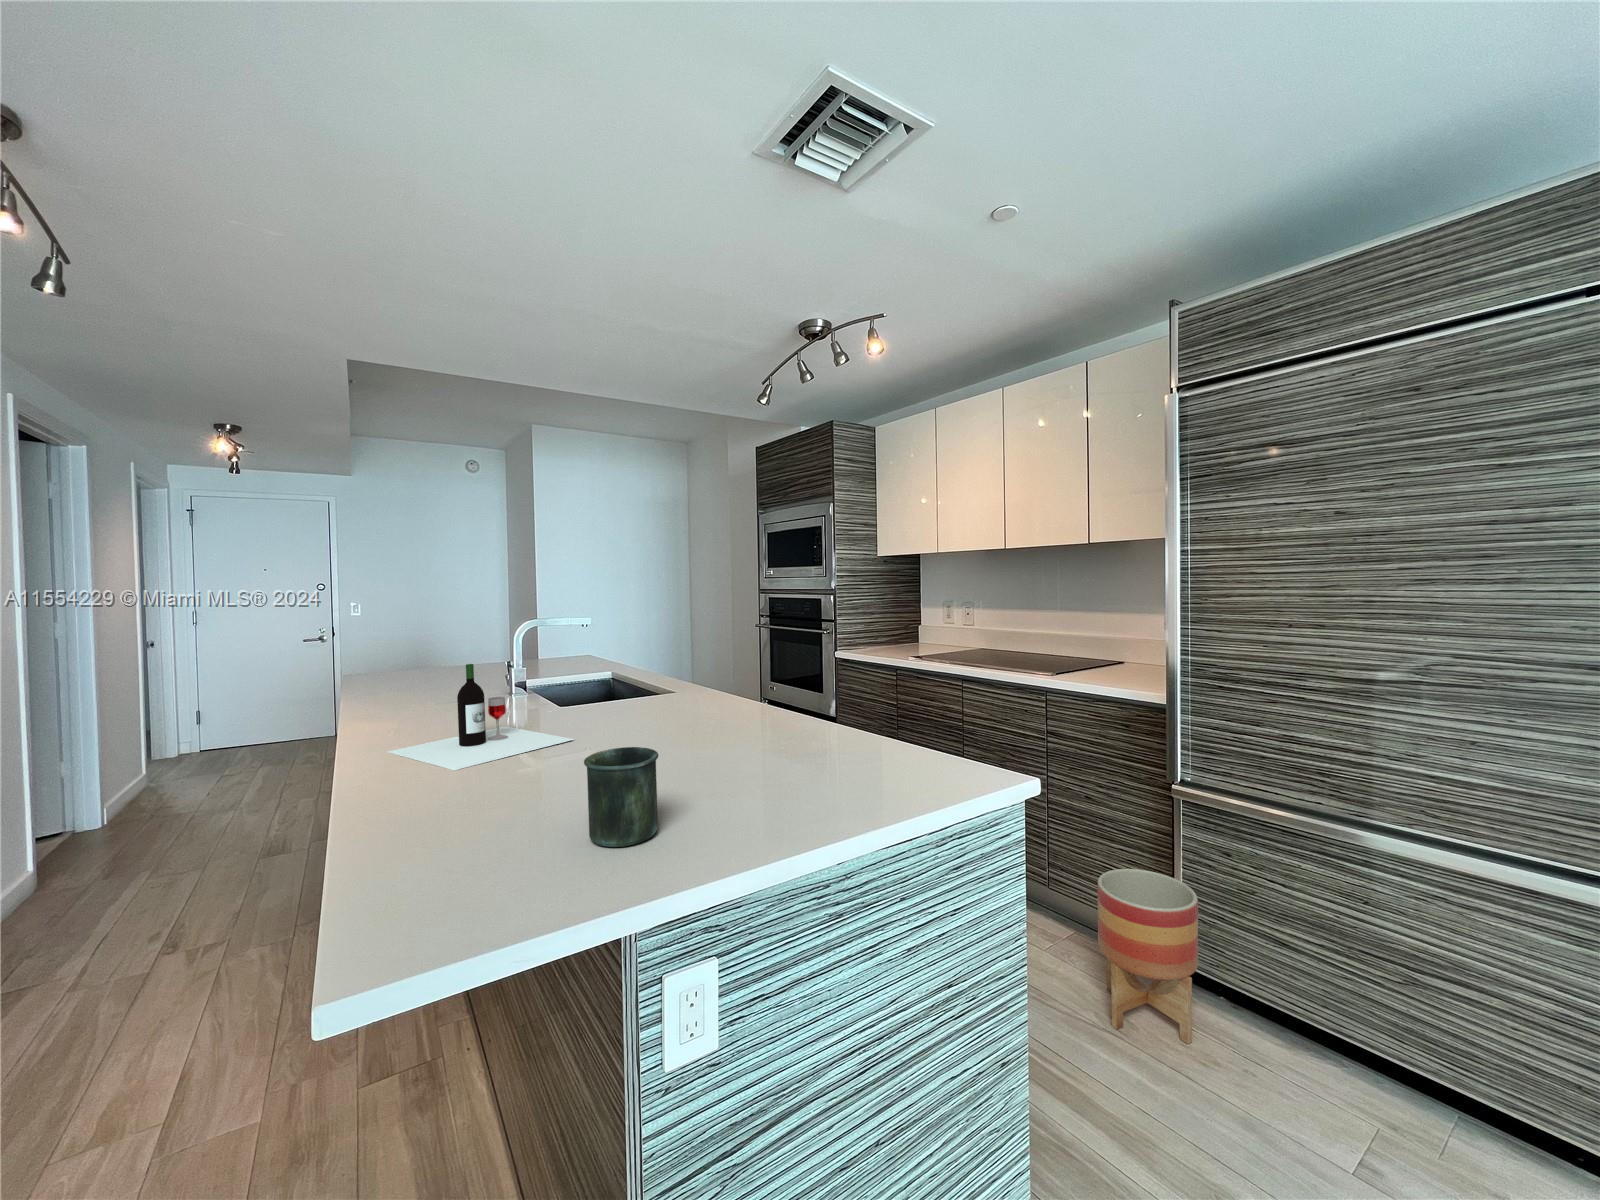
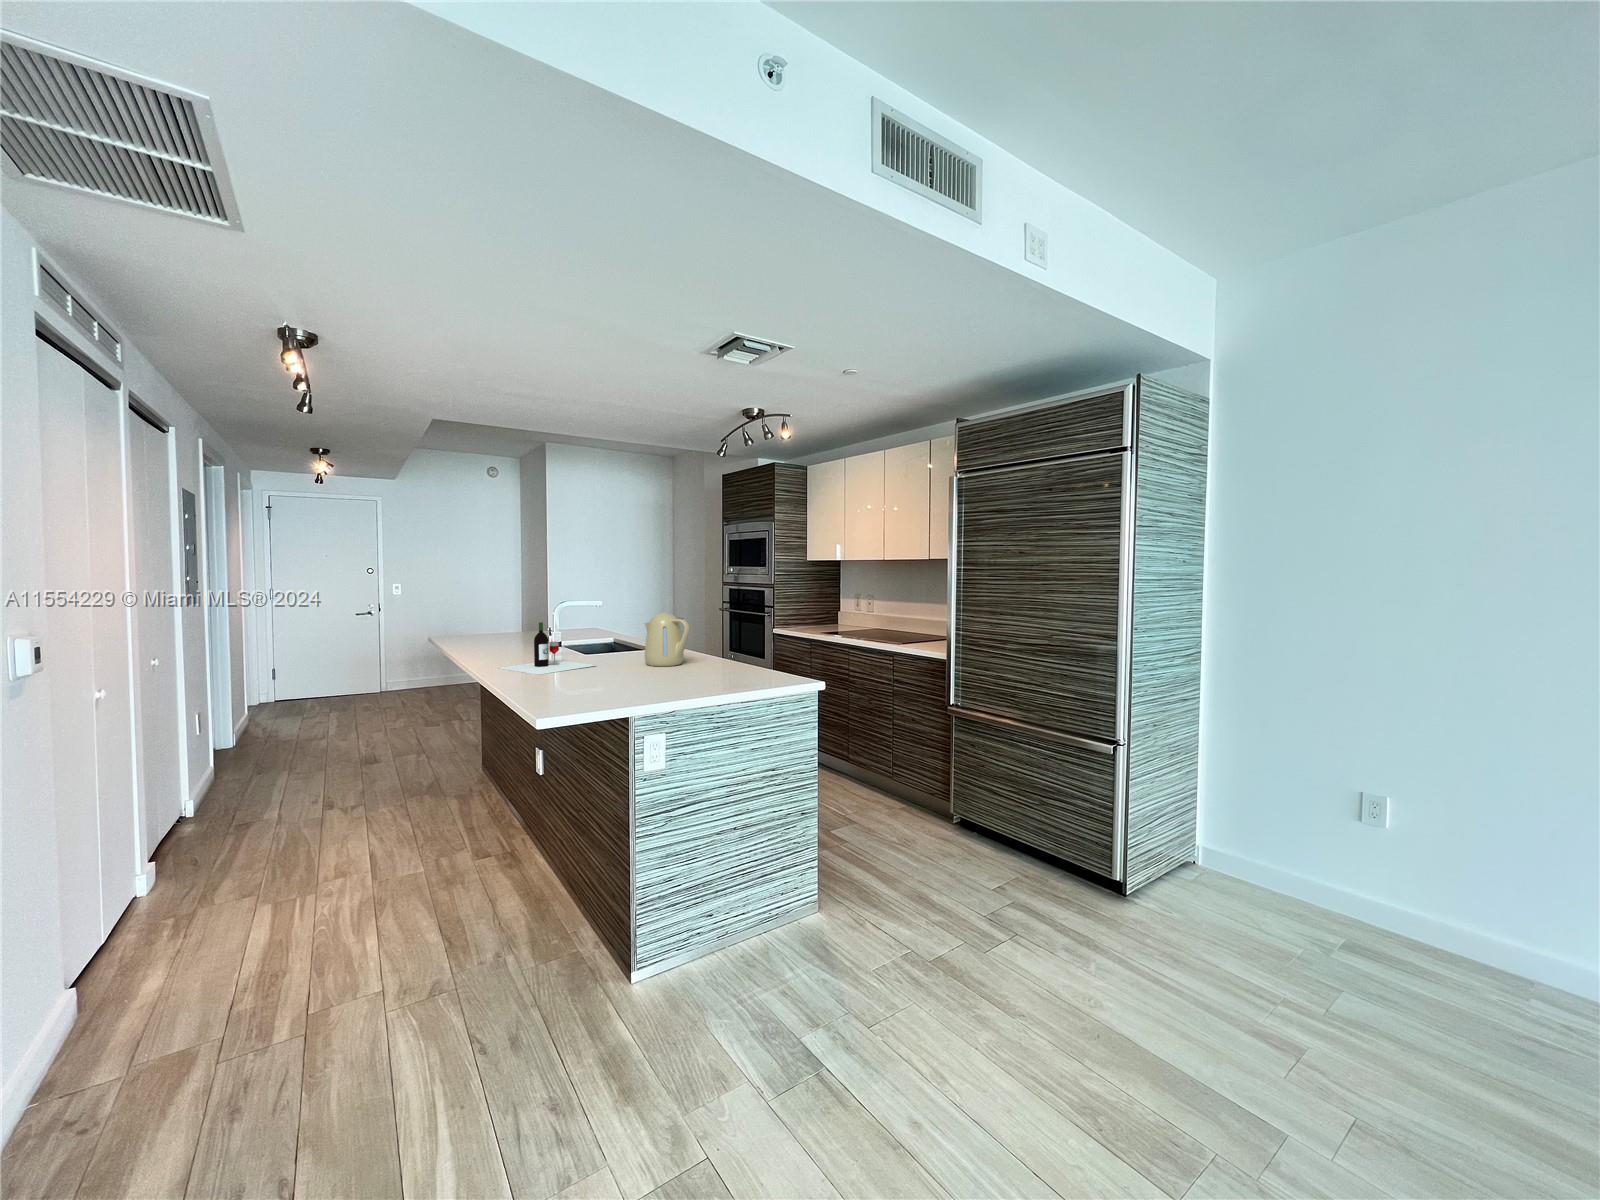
kettle: none [657,639,740,739] -> present [644,612,689,666]
mug: present [584,747,659,847] -> none [612,656,643,694]
planter: present [1098,869,1198,1044] -> none [900,757,953,848]

